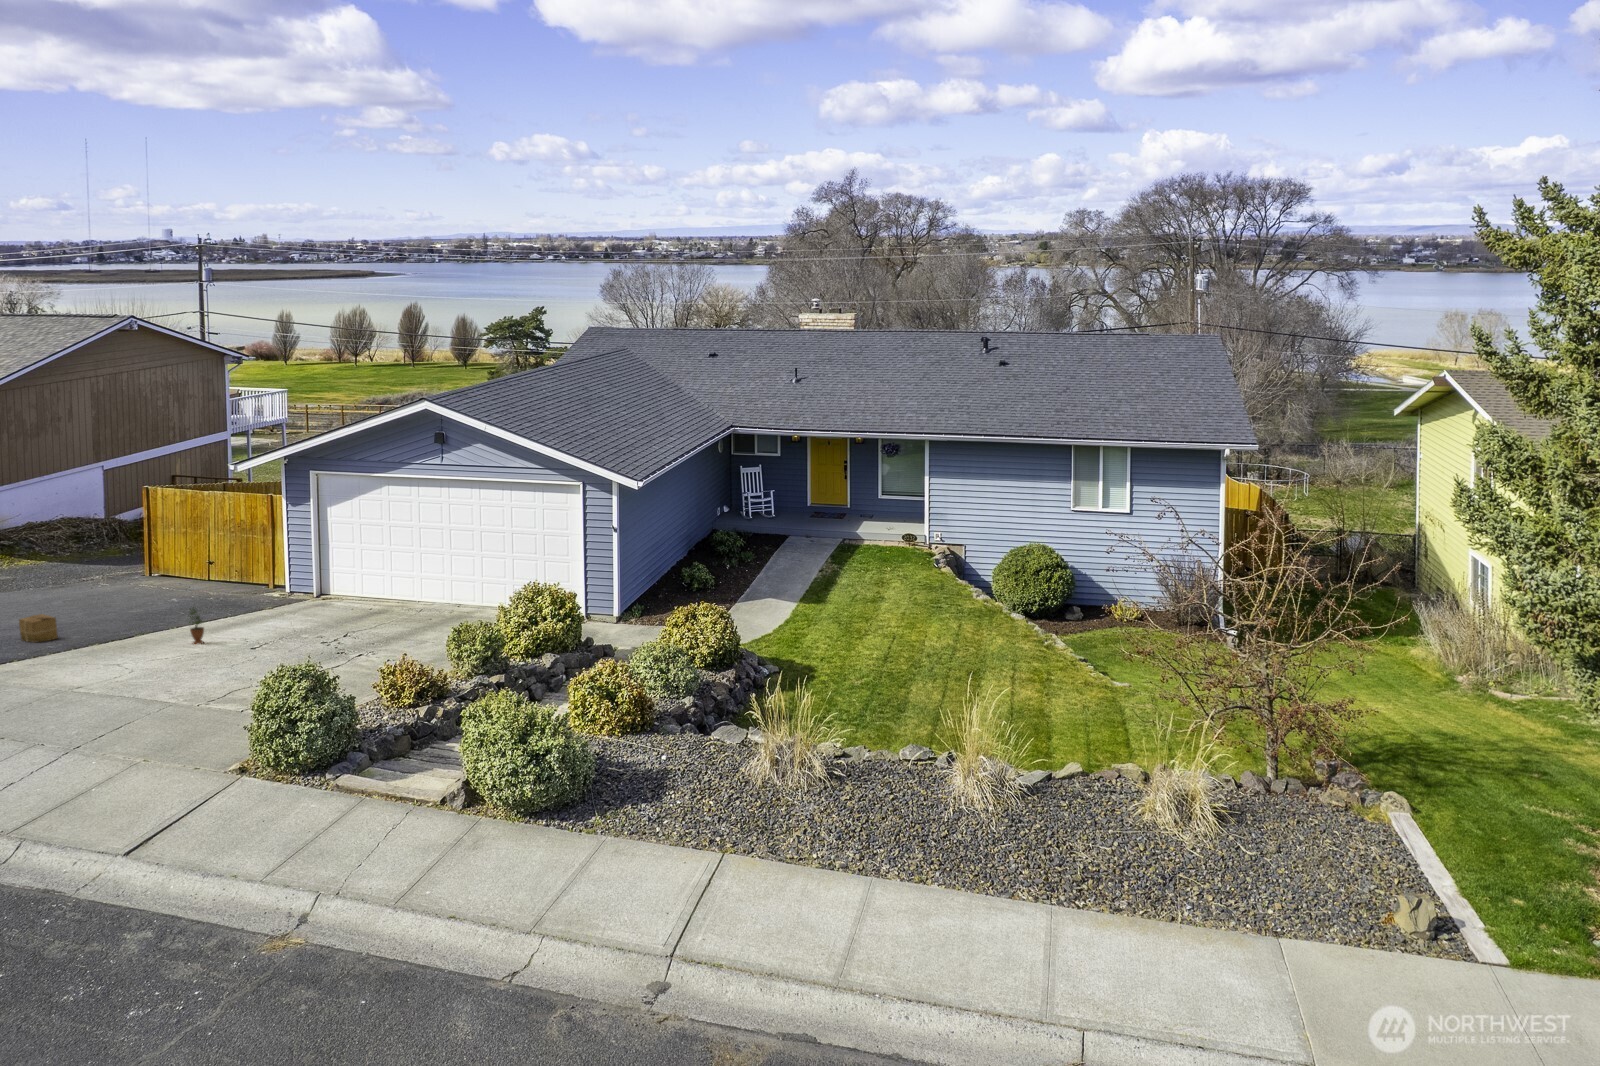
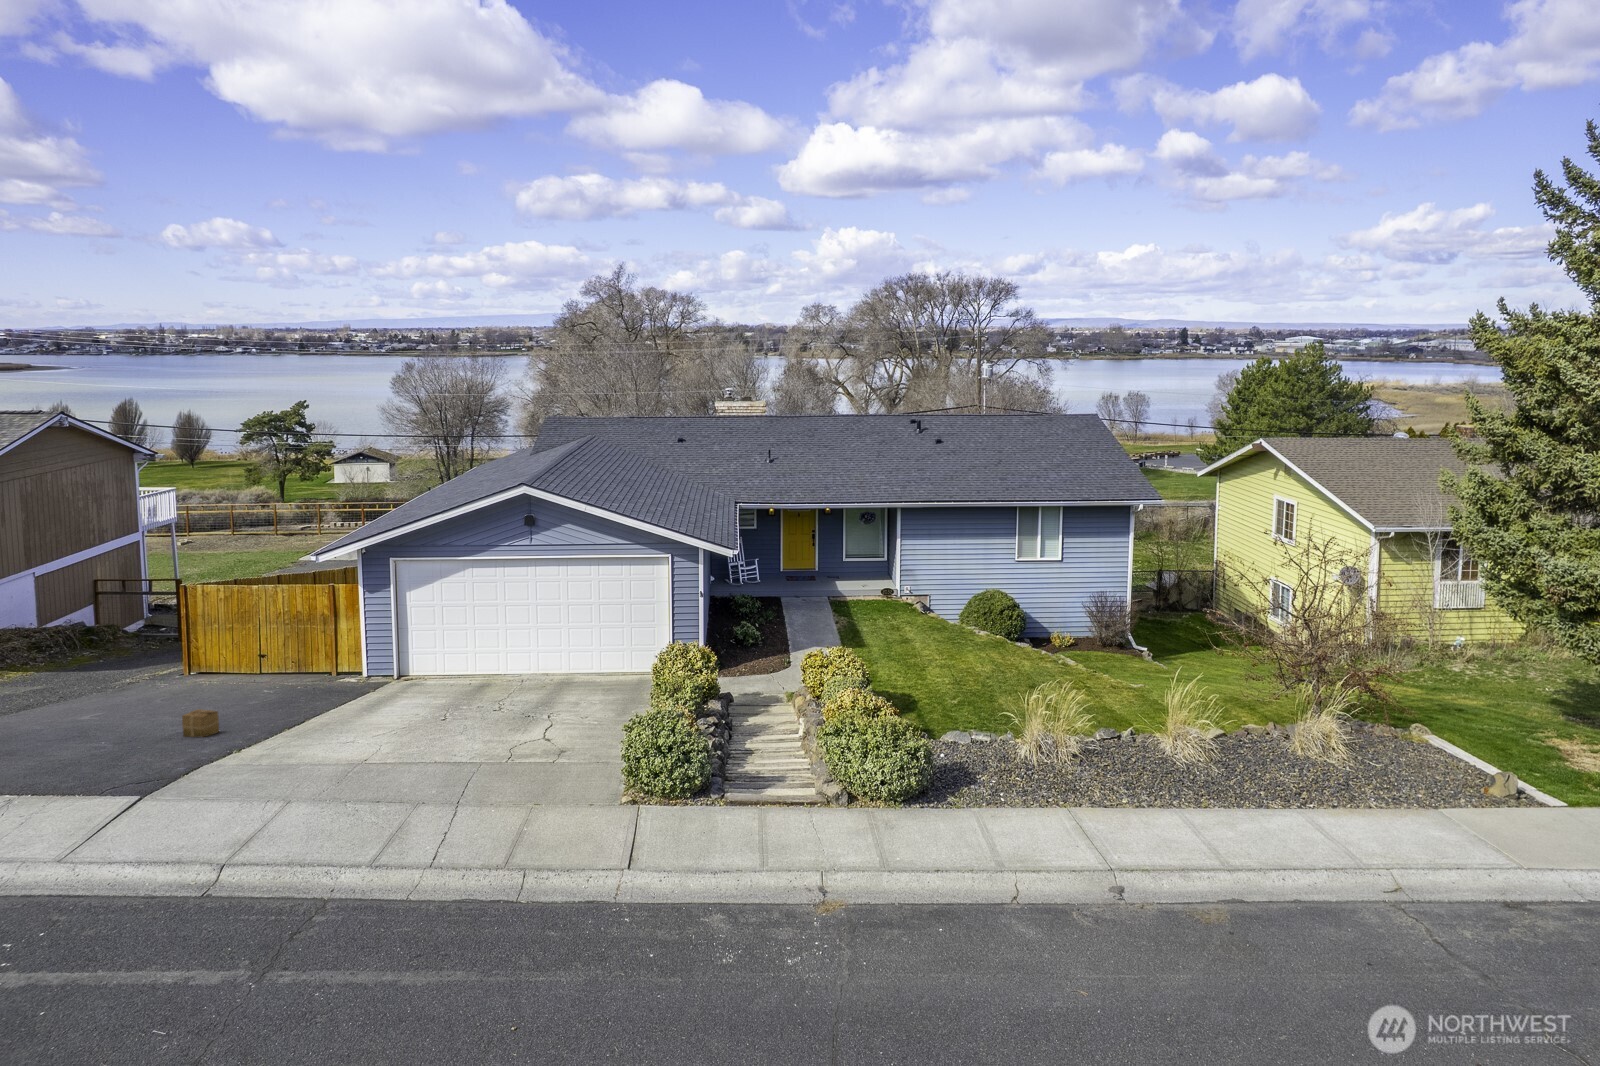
potted plant: present [189,609,204,644] -> none [361,688,377,725]

